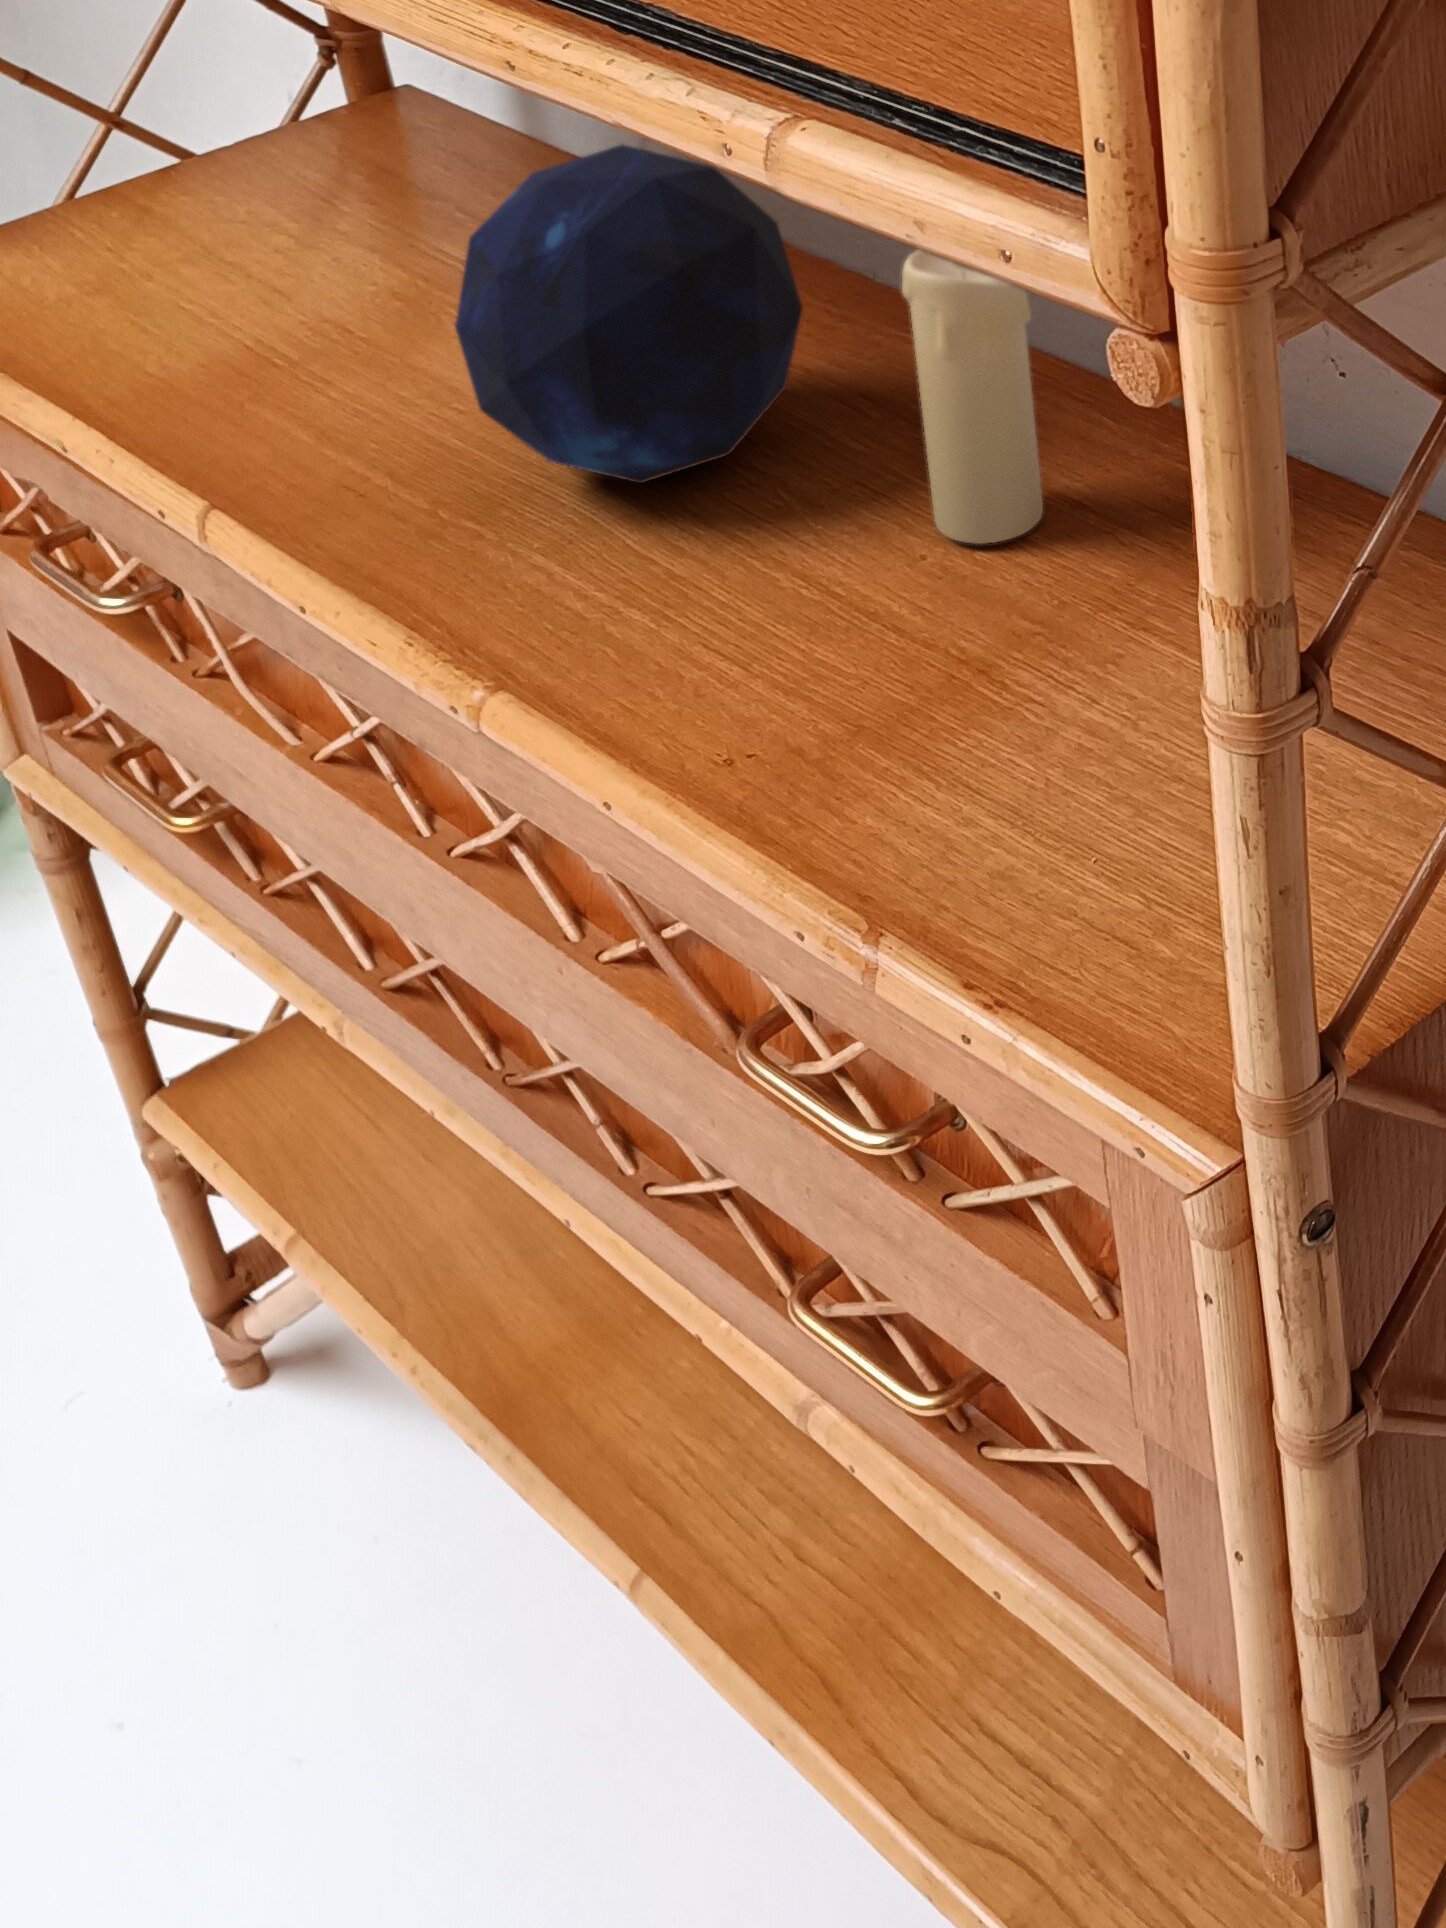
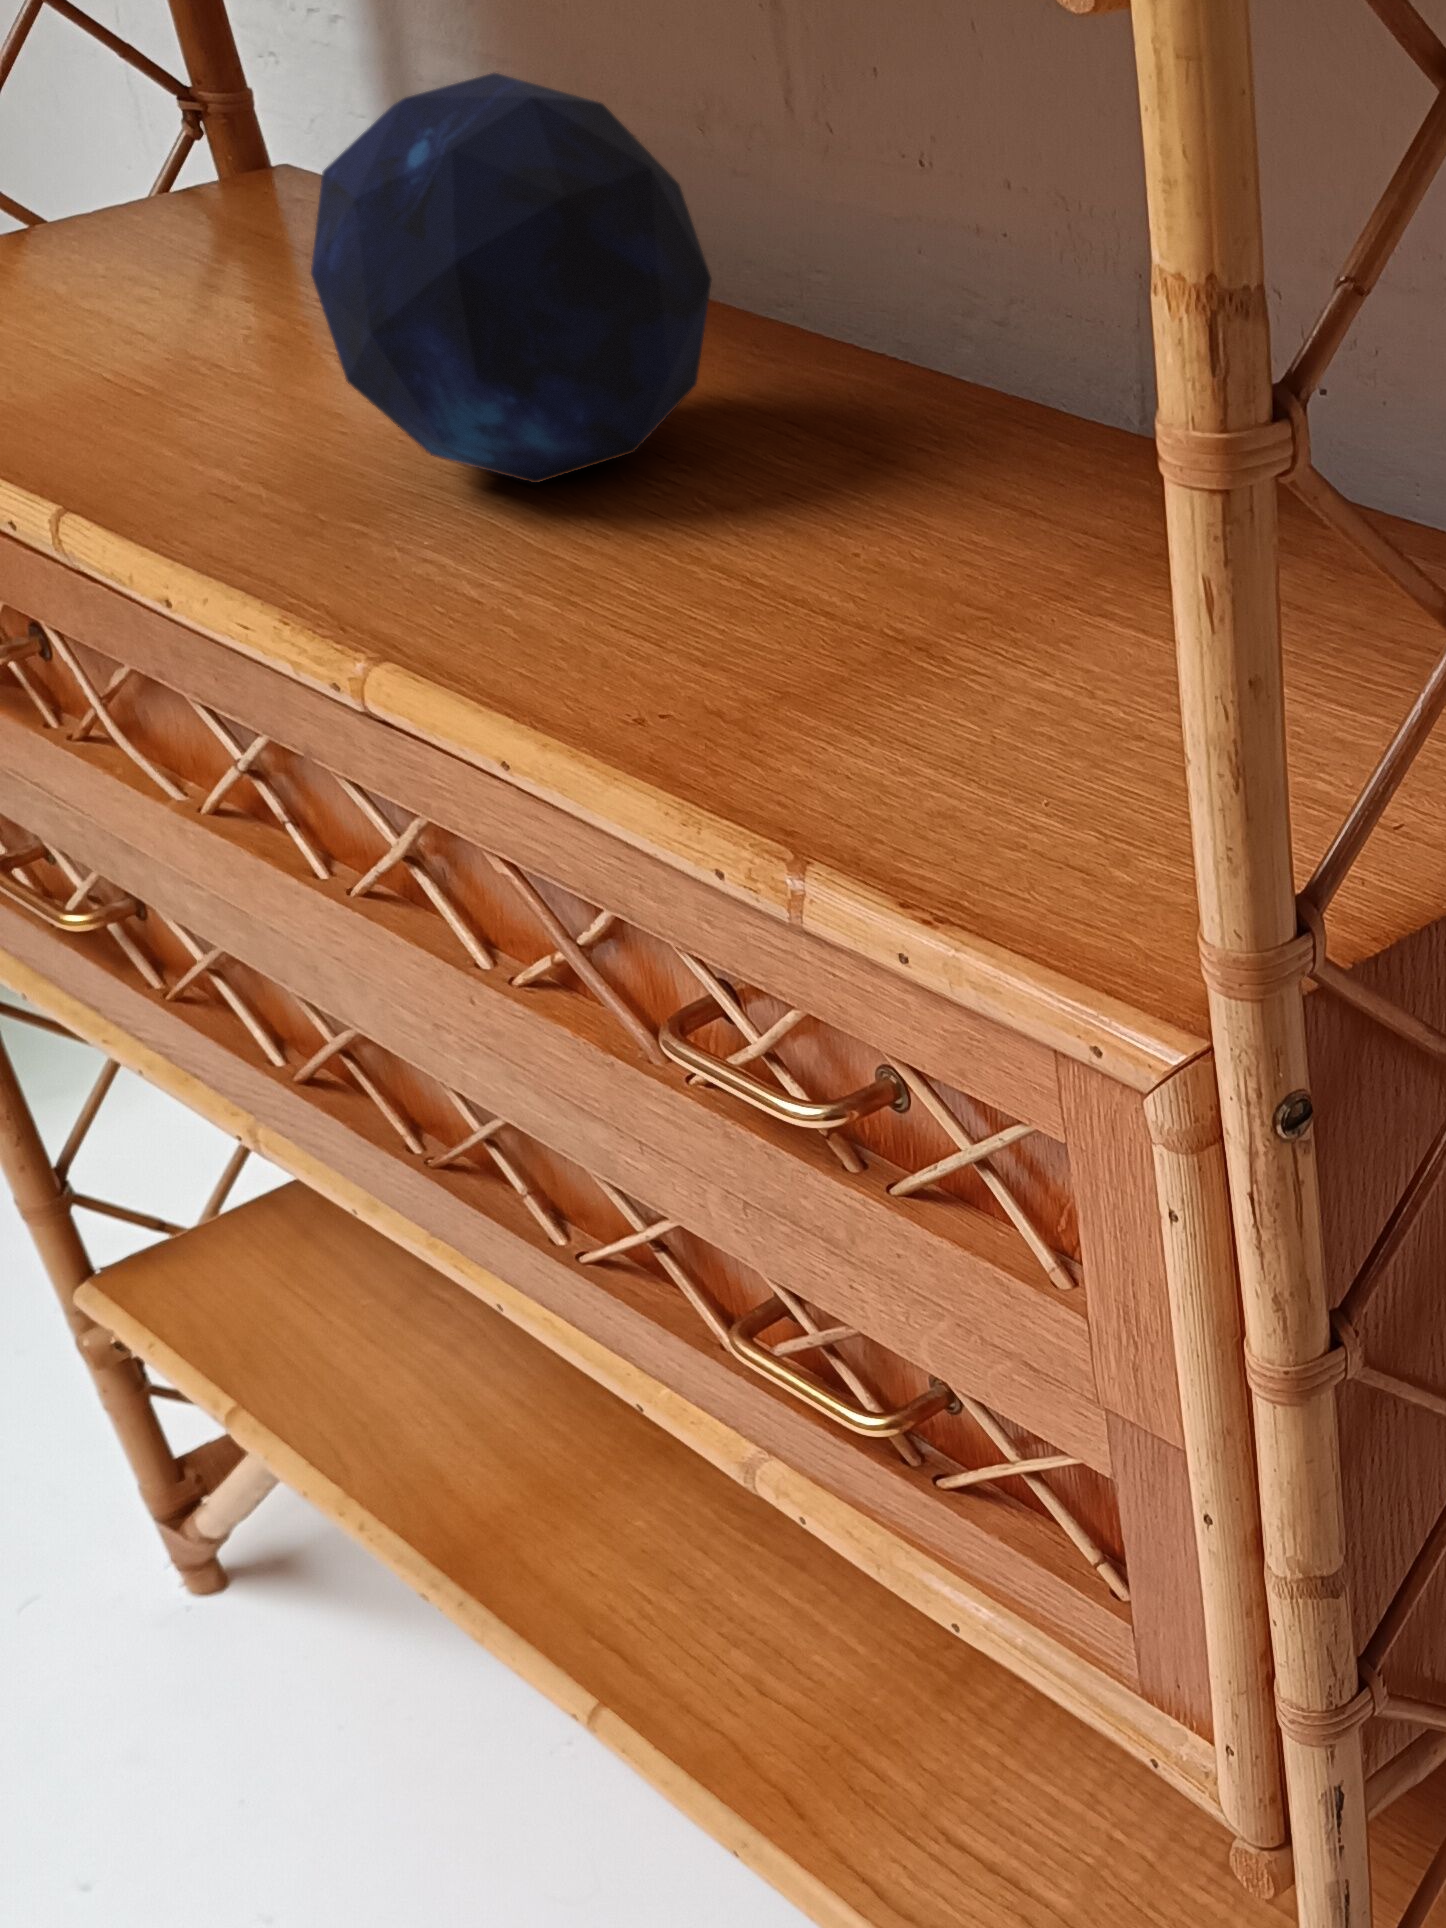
candle: present [902,250,1043,544] -> none [819,96,988,534]

